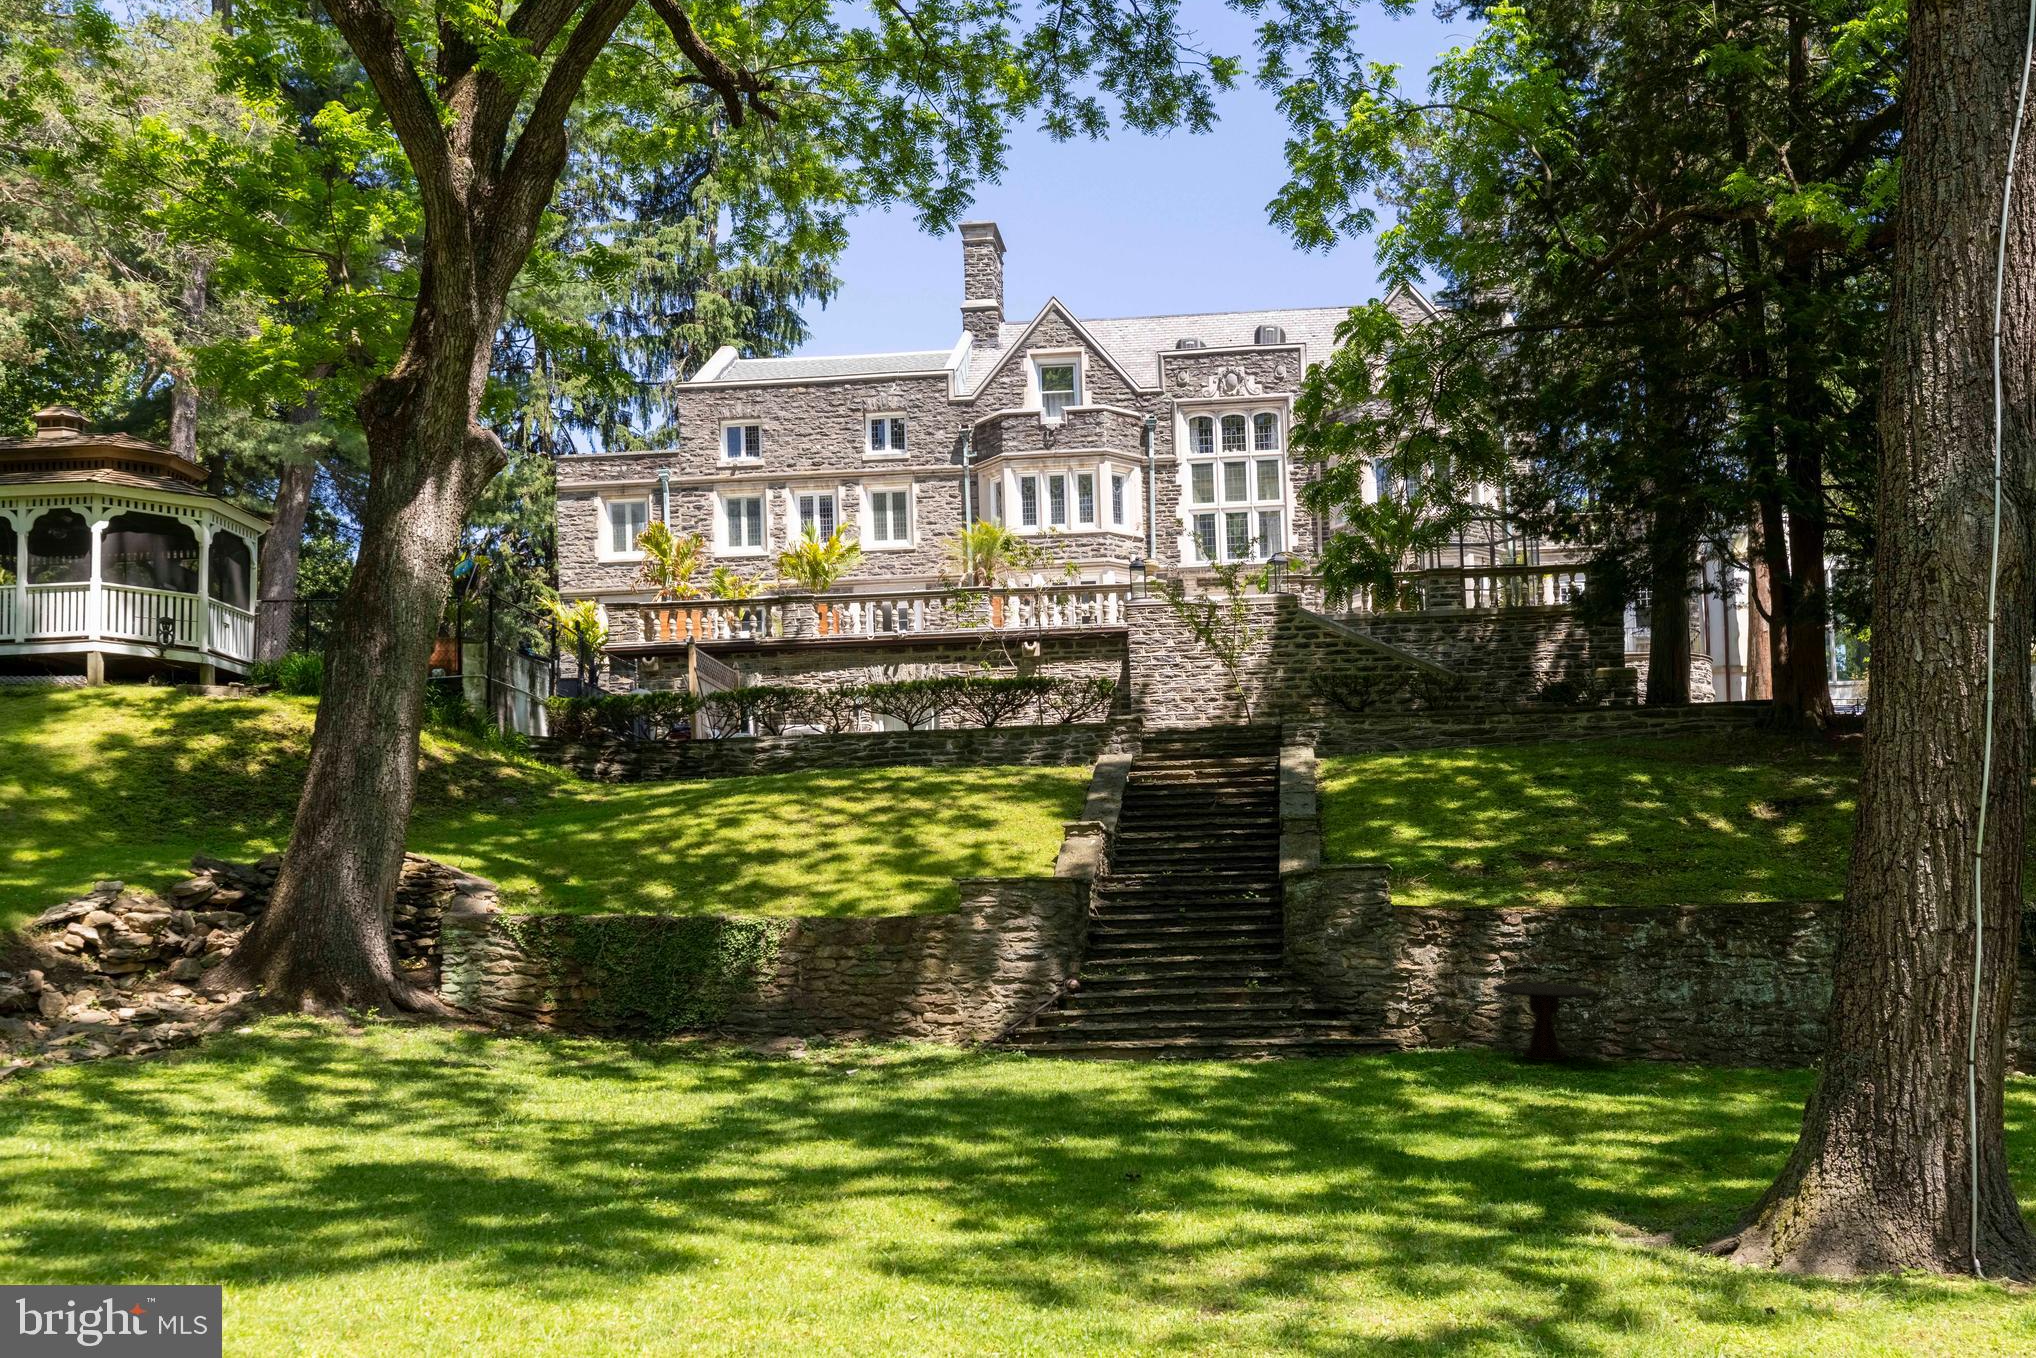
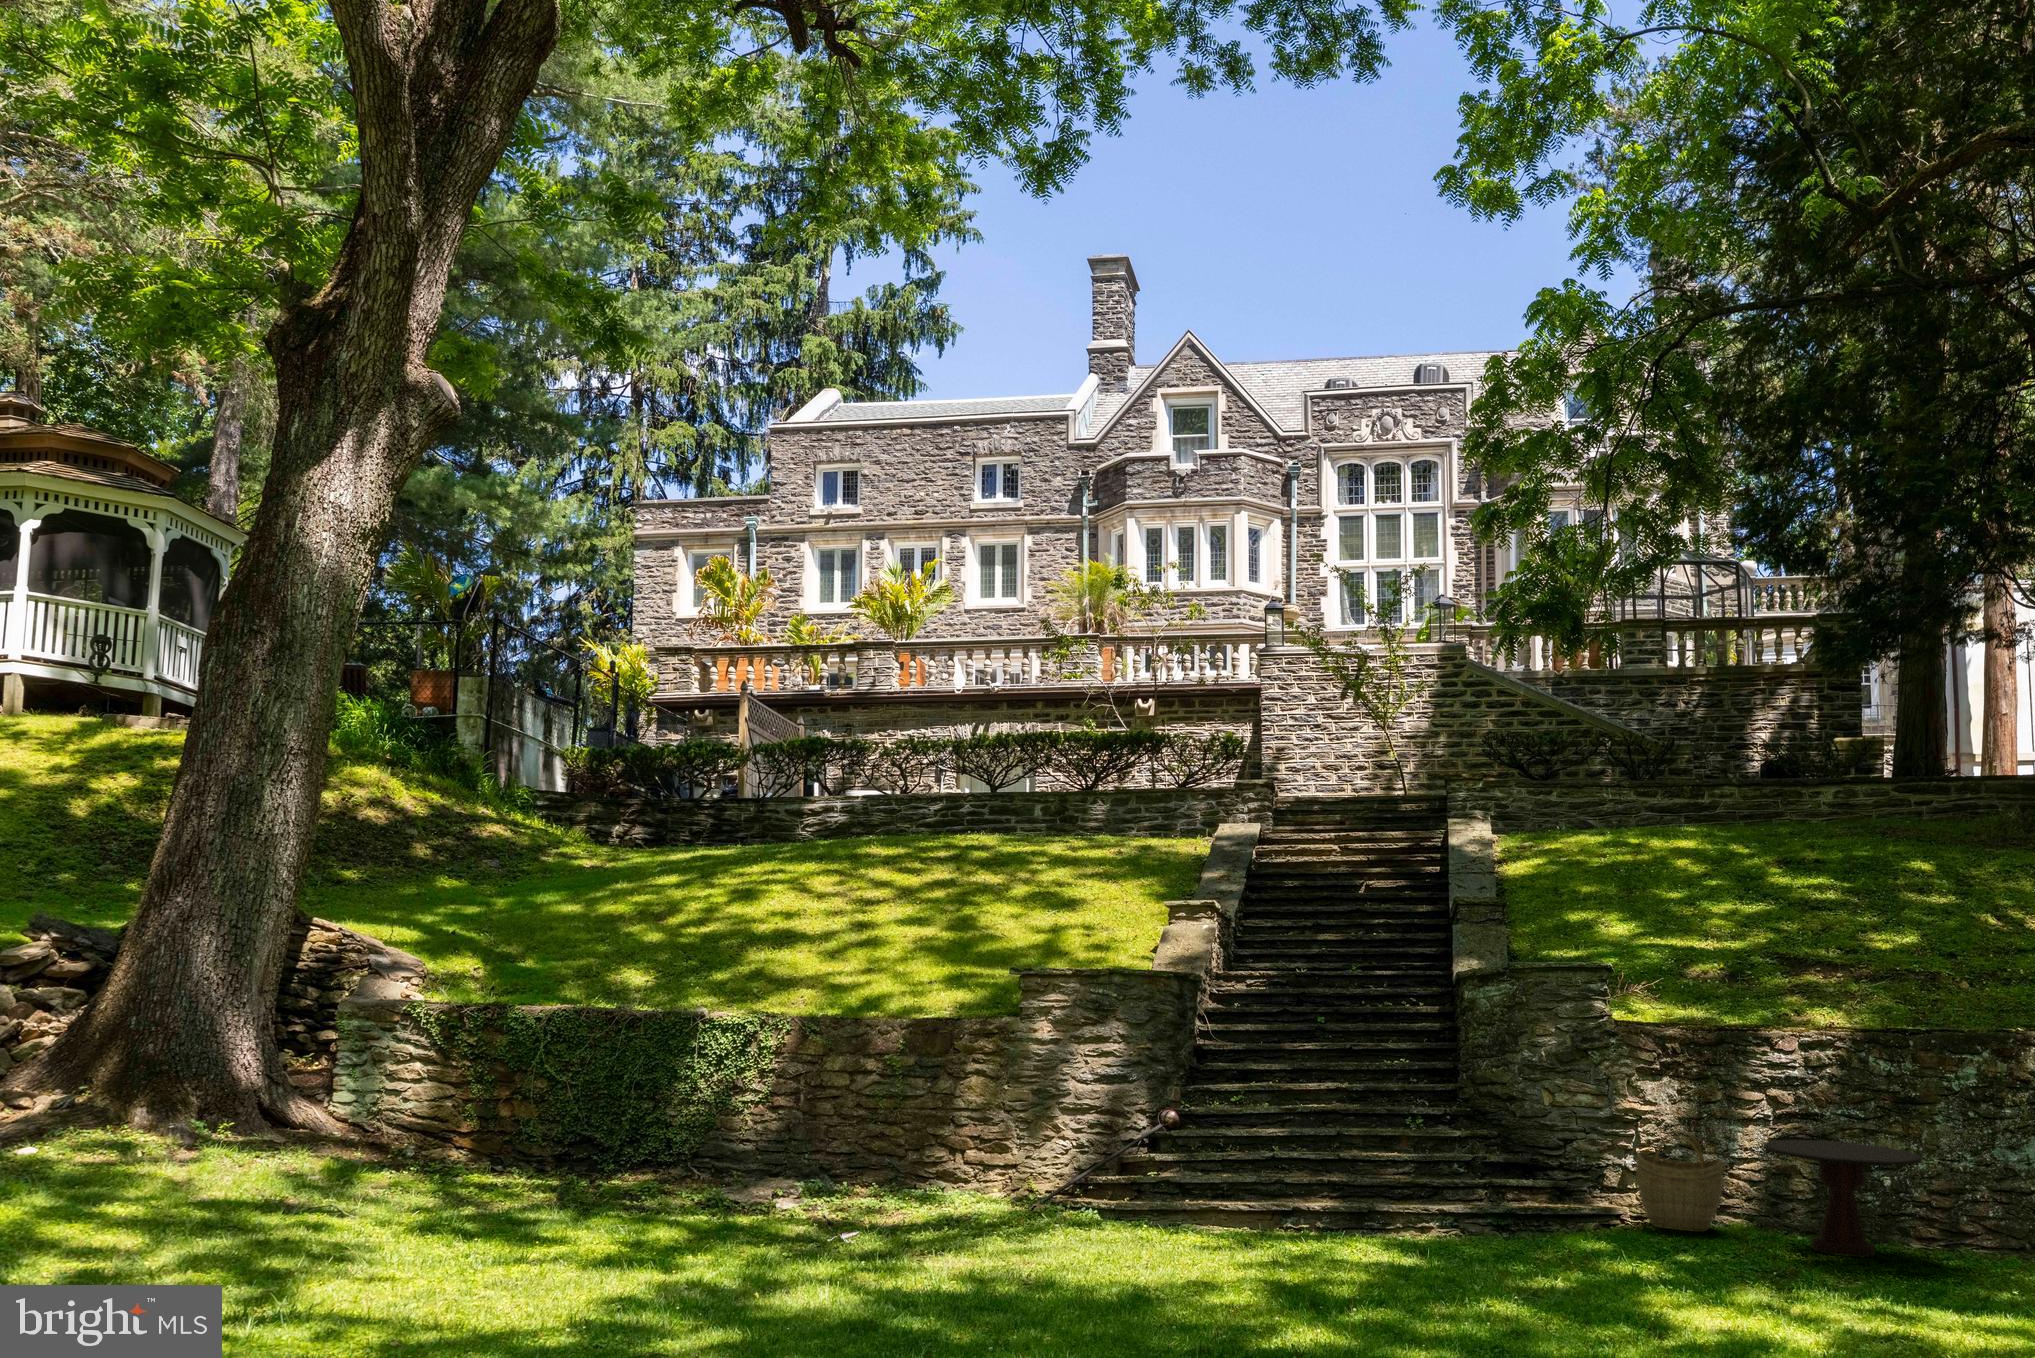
woven basket: none [1408,980,1466,1049] -> present [1636,1131,1723,1232]

